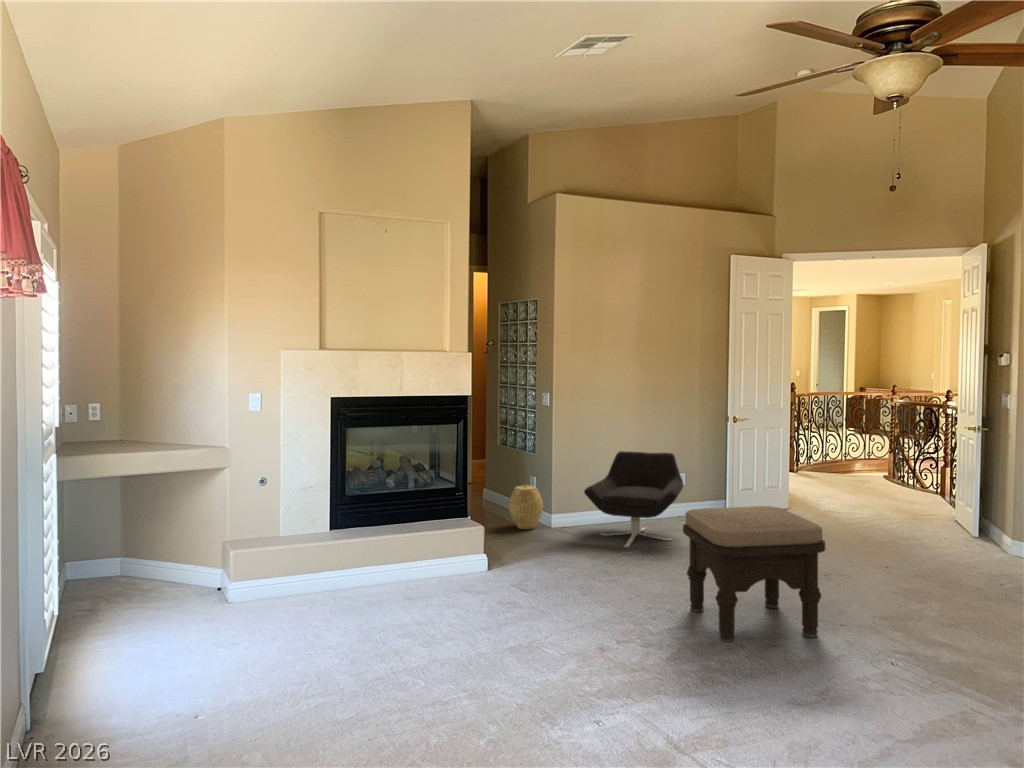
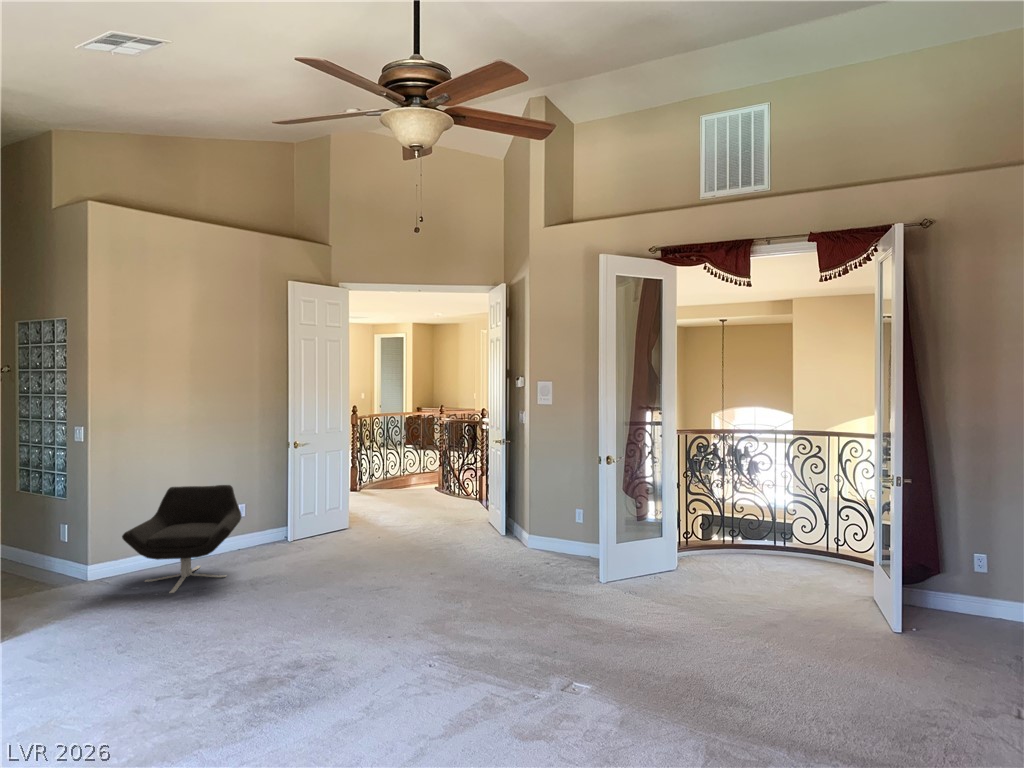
woven basket: present [509,485,543,529] -> none [23,535,72,588]
ottoman: present [683,506,825,642] -> none [220,538,364,695]

